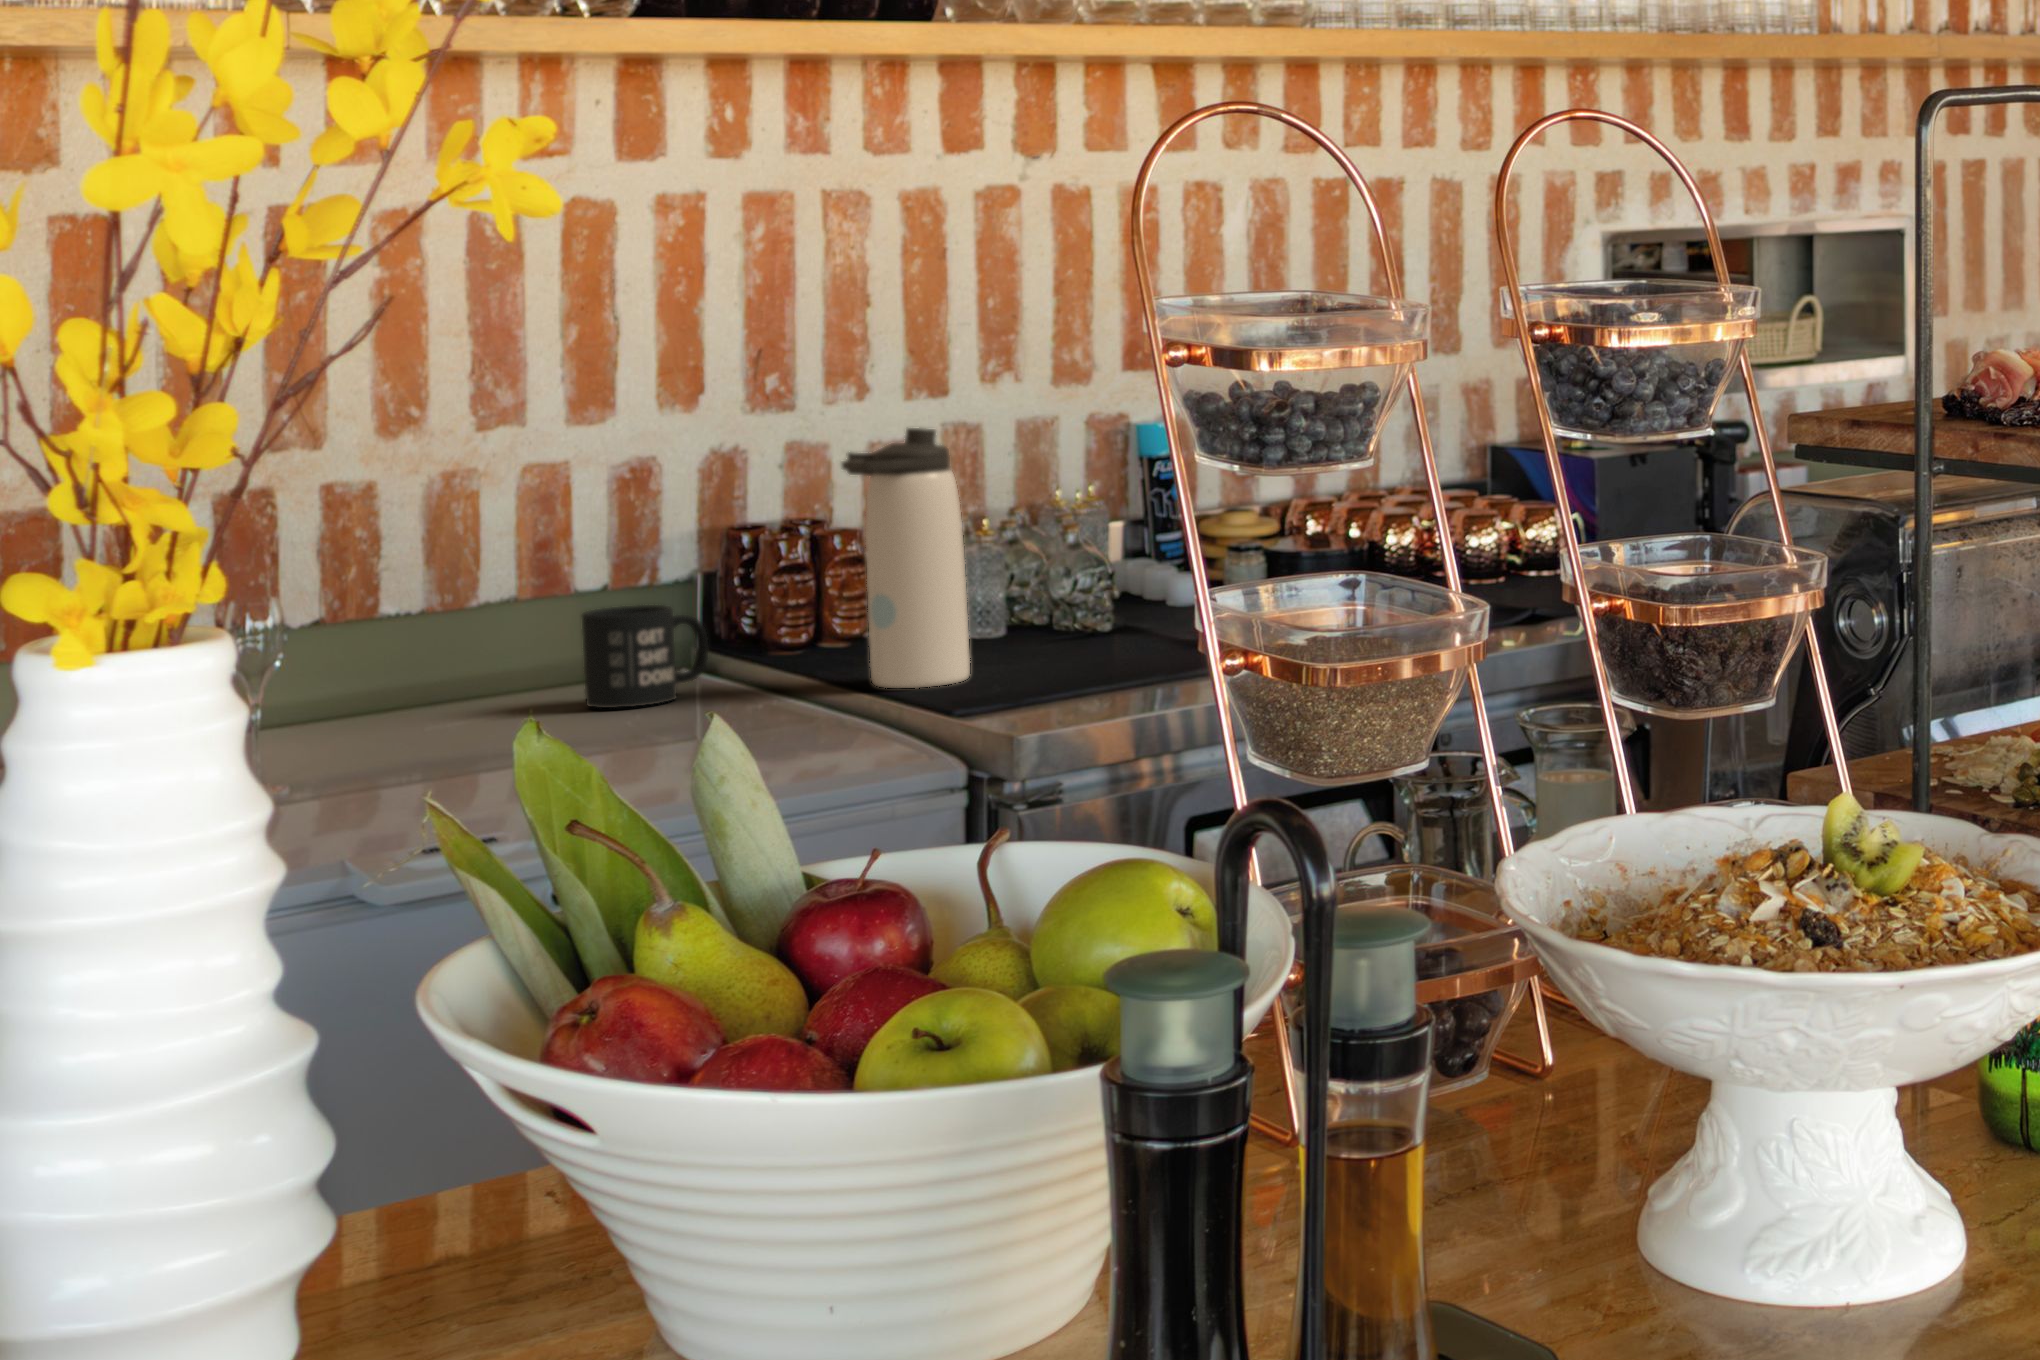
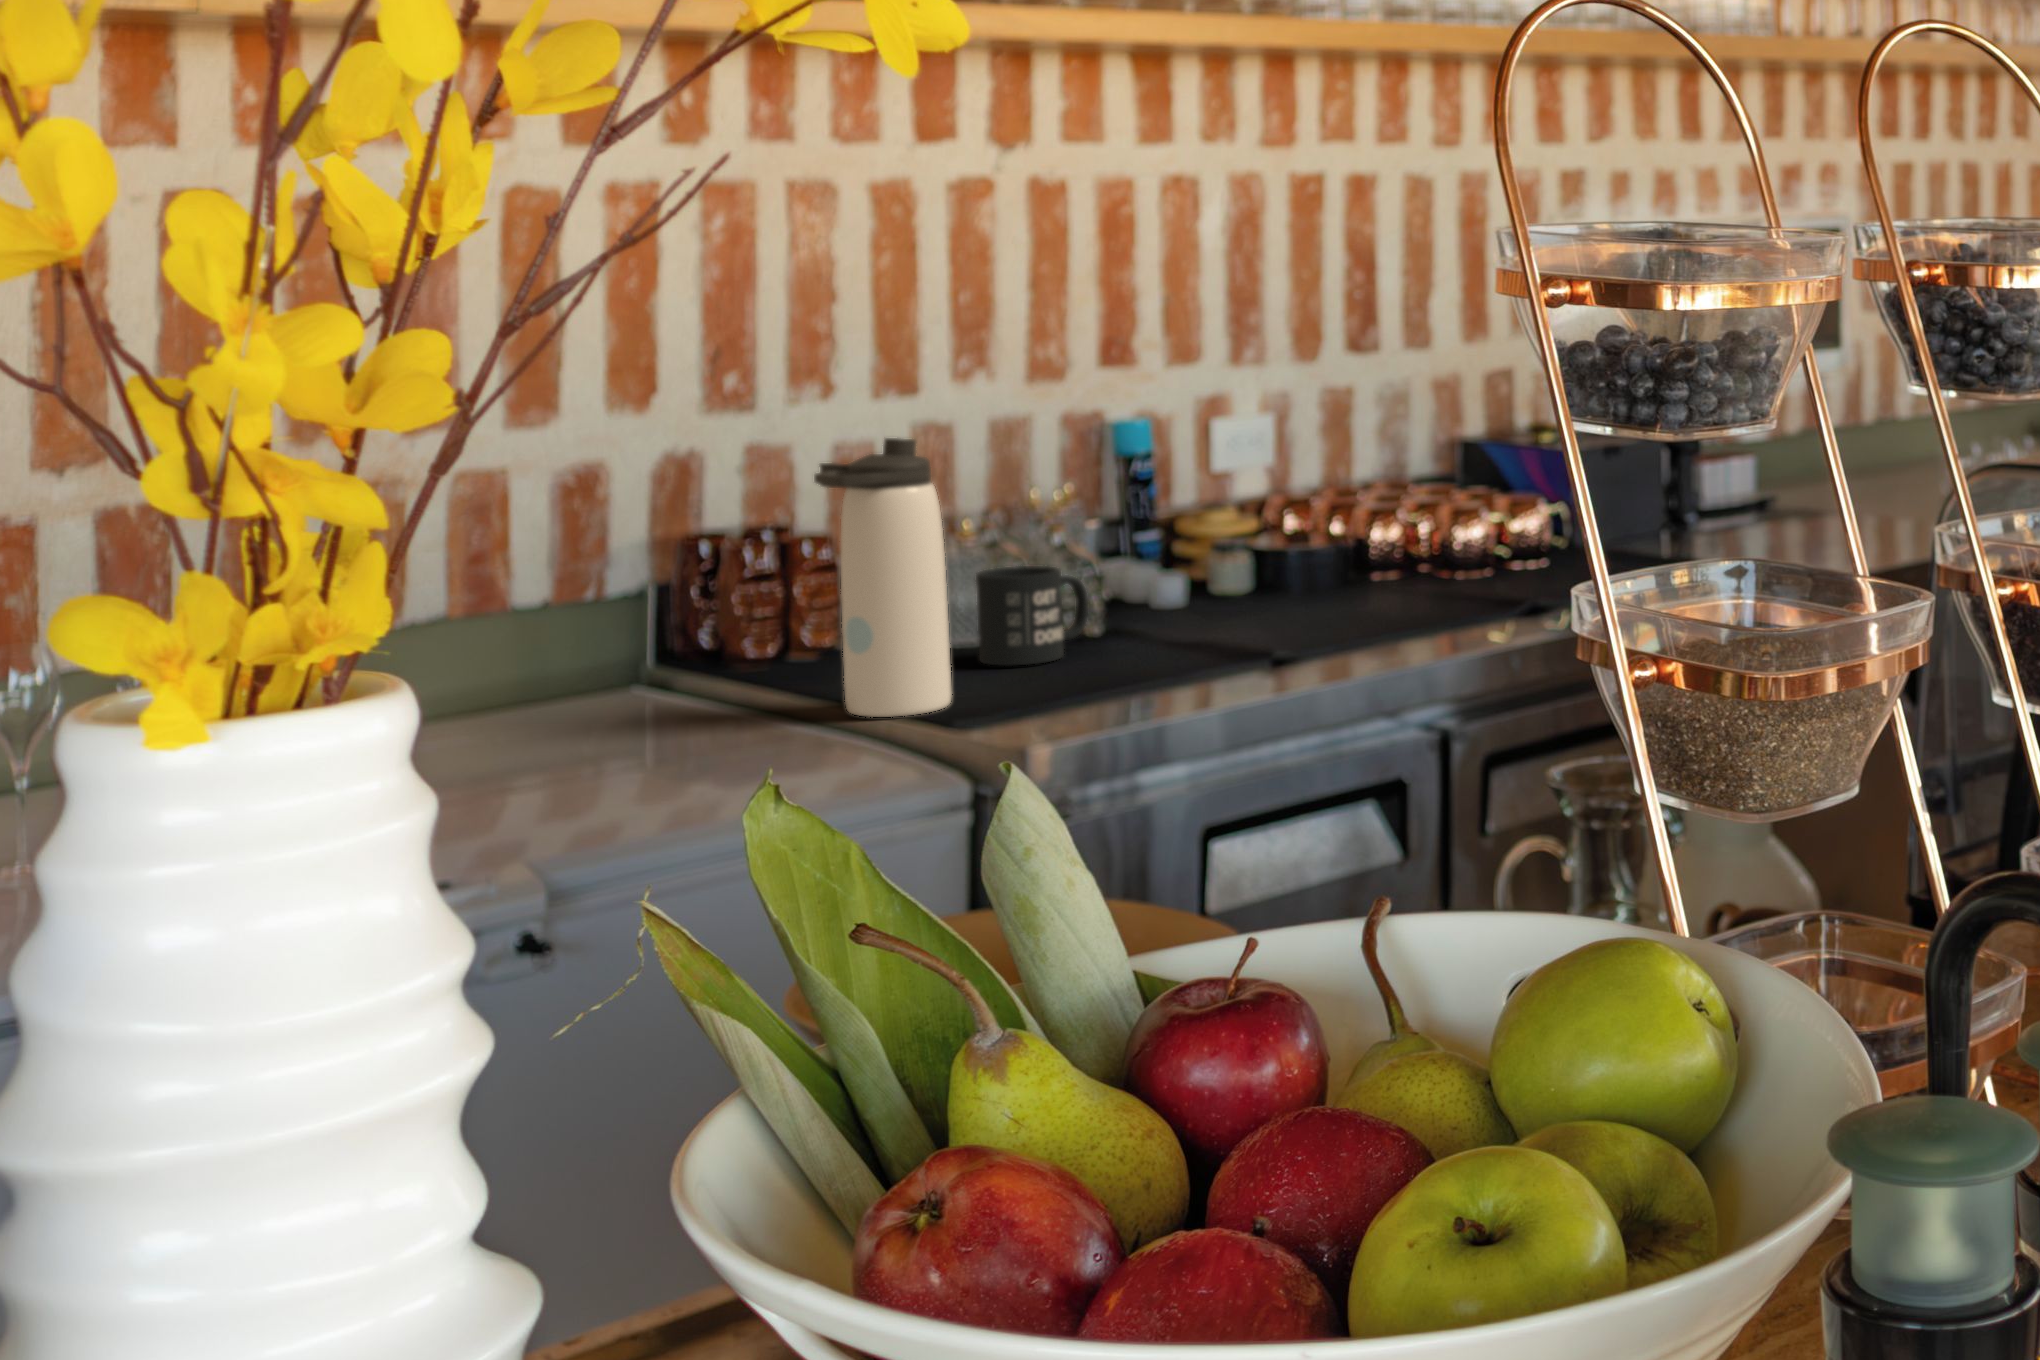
mug: present [582,605,708,708] -> present [976,566,1088,666]

